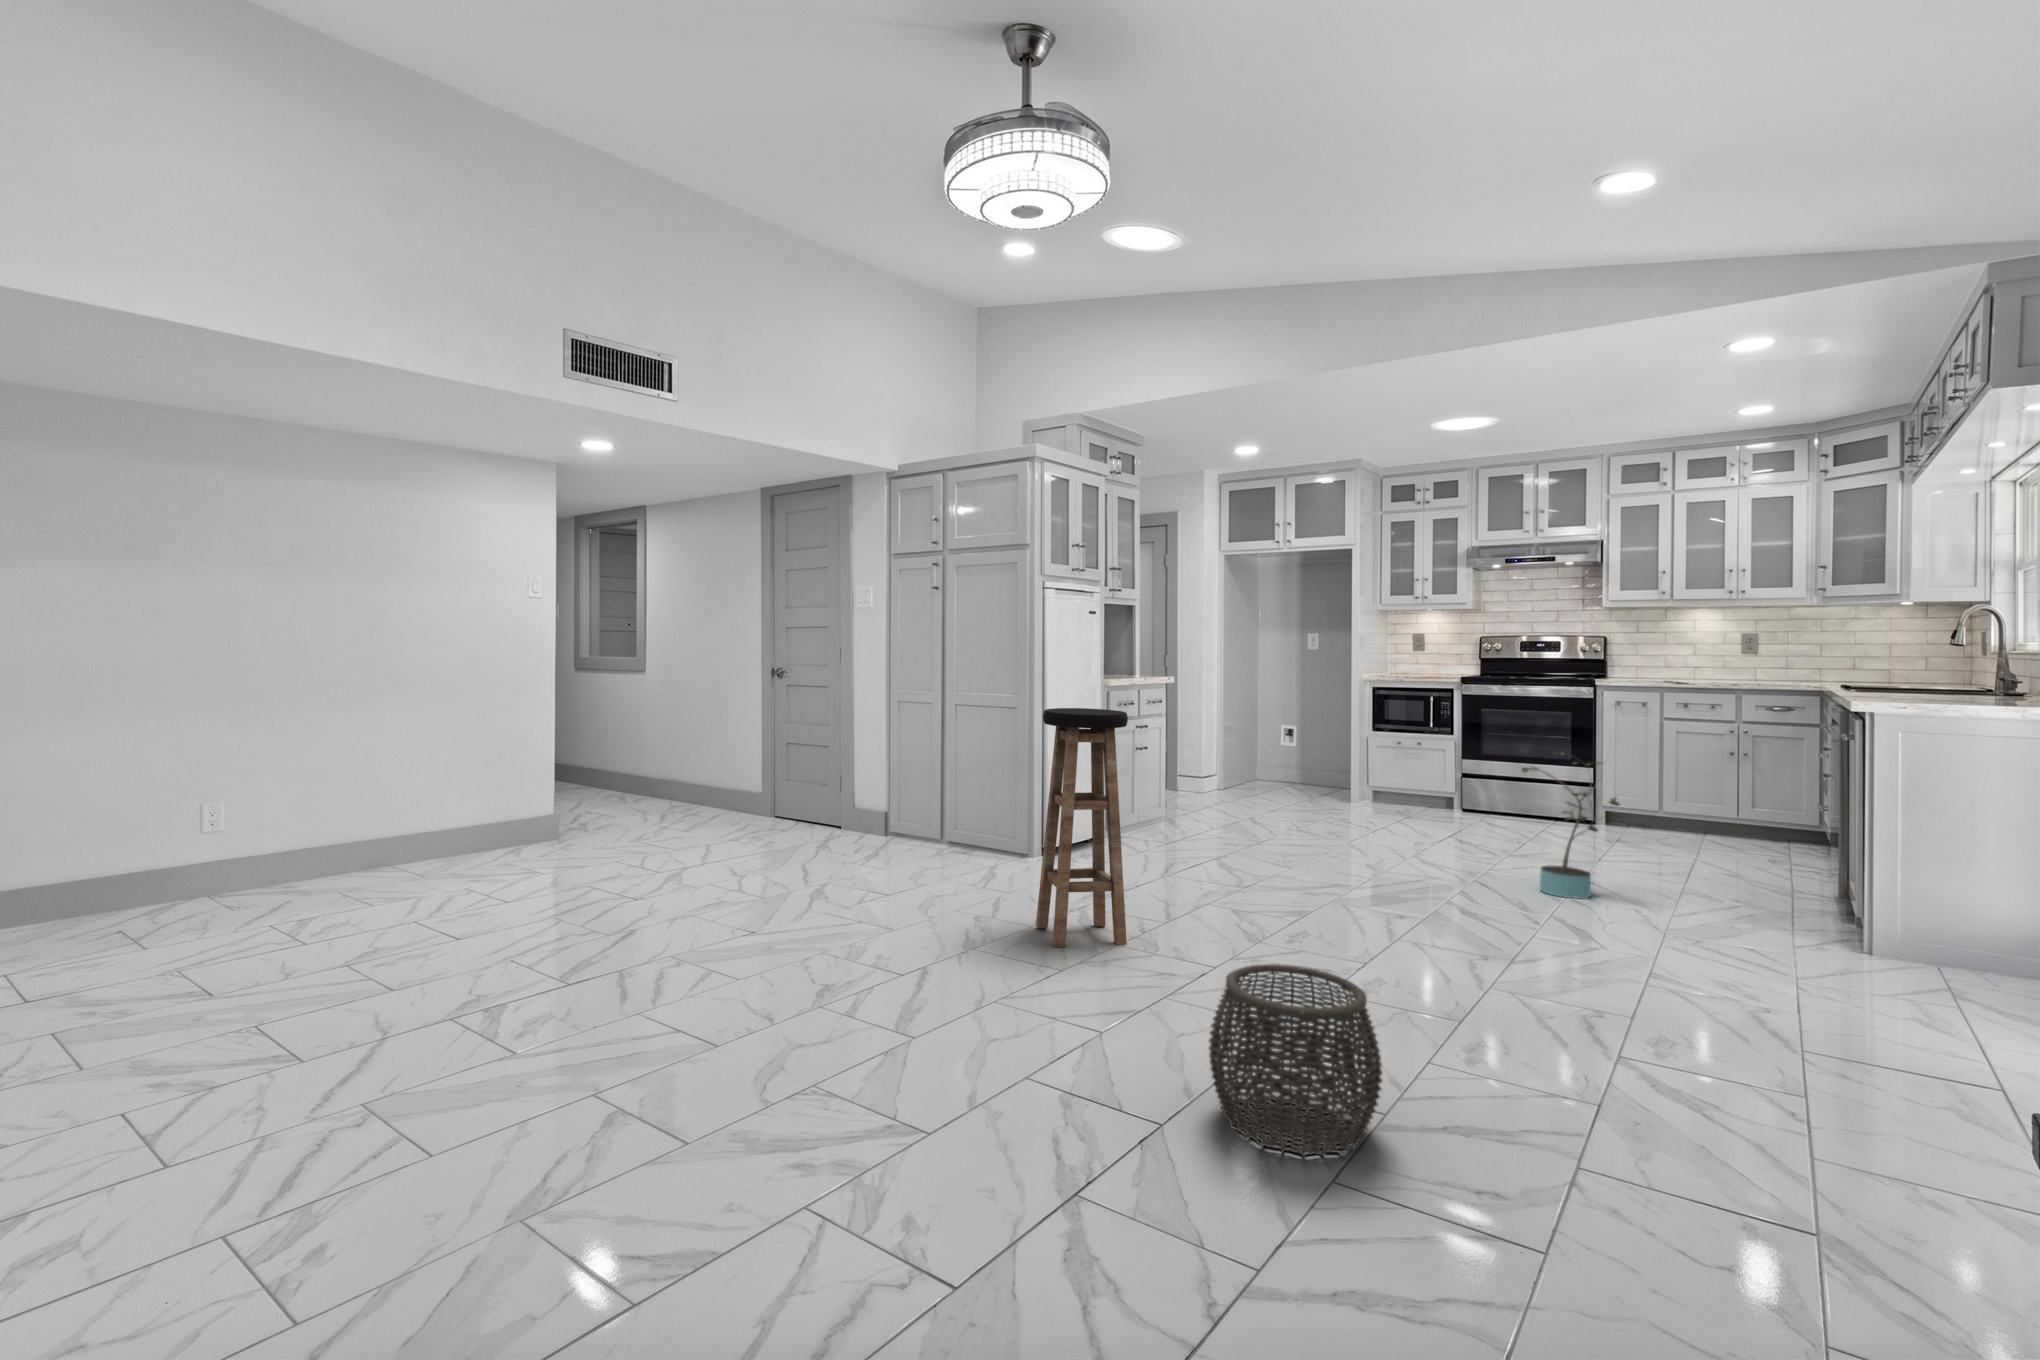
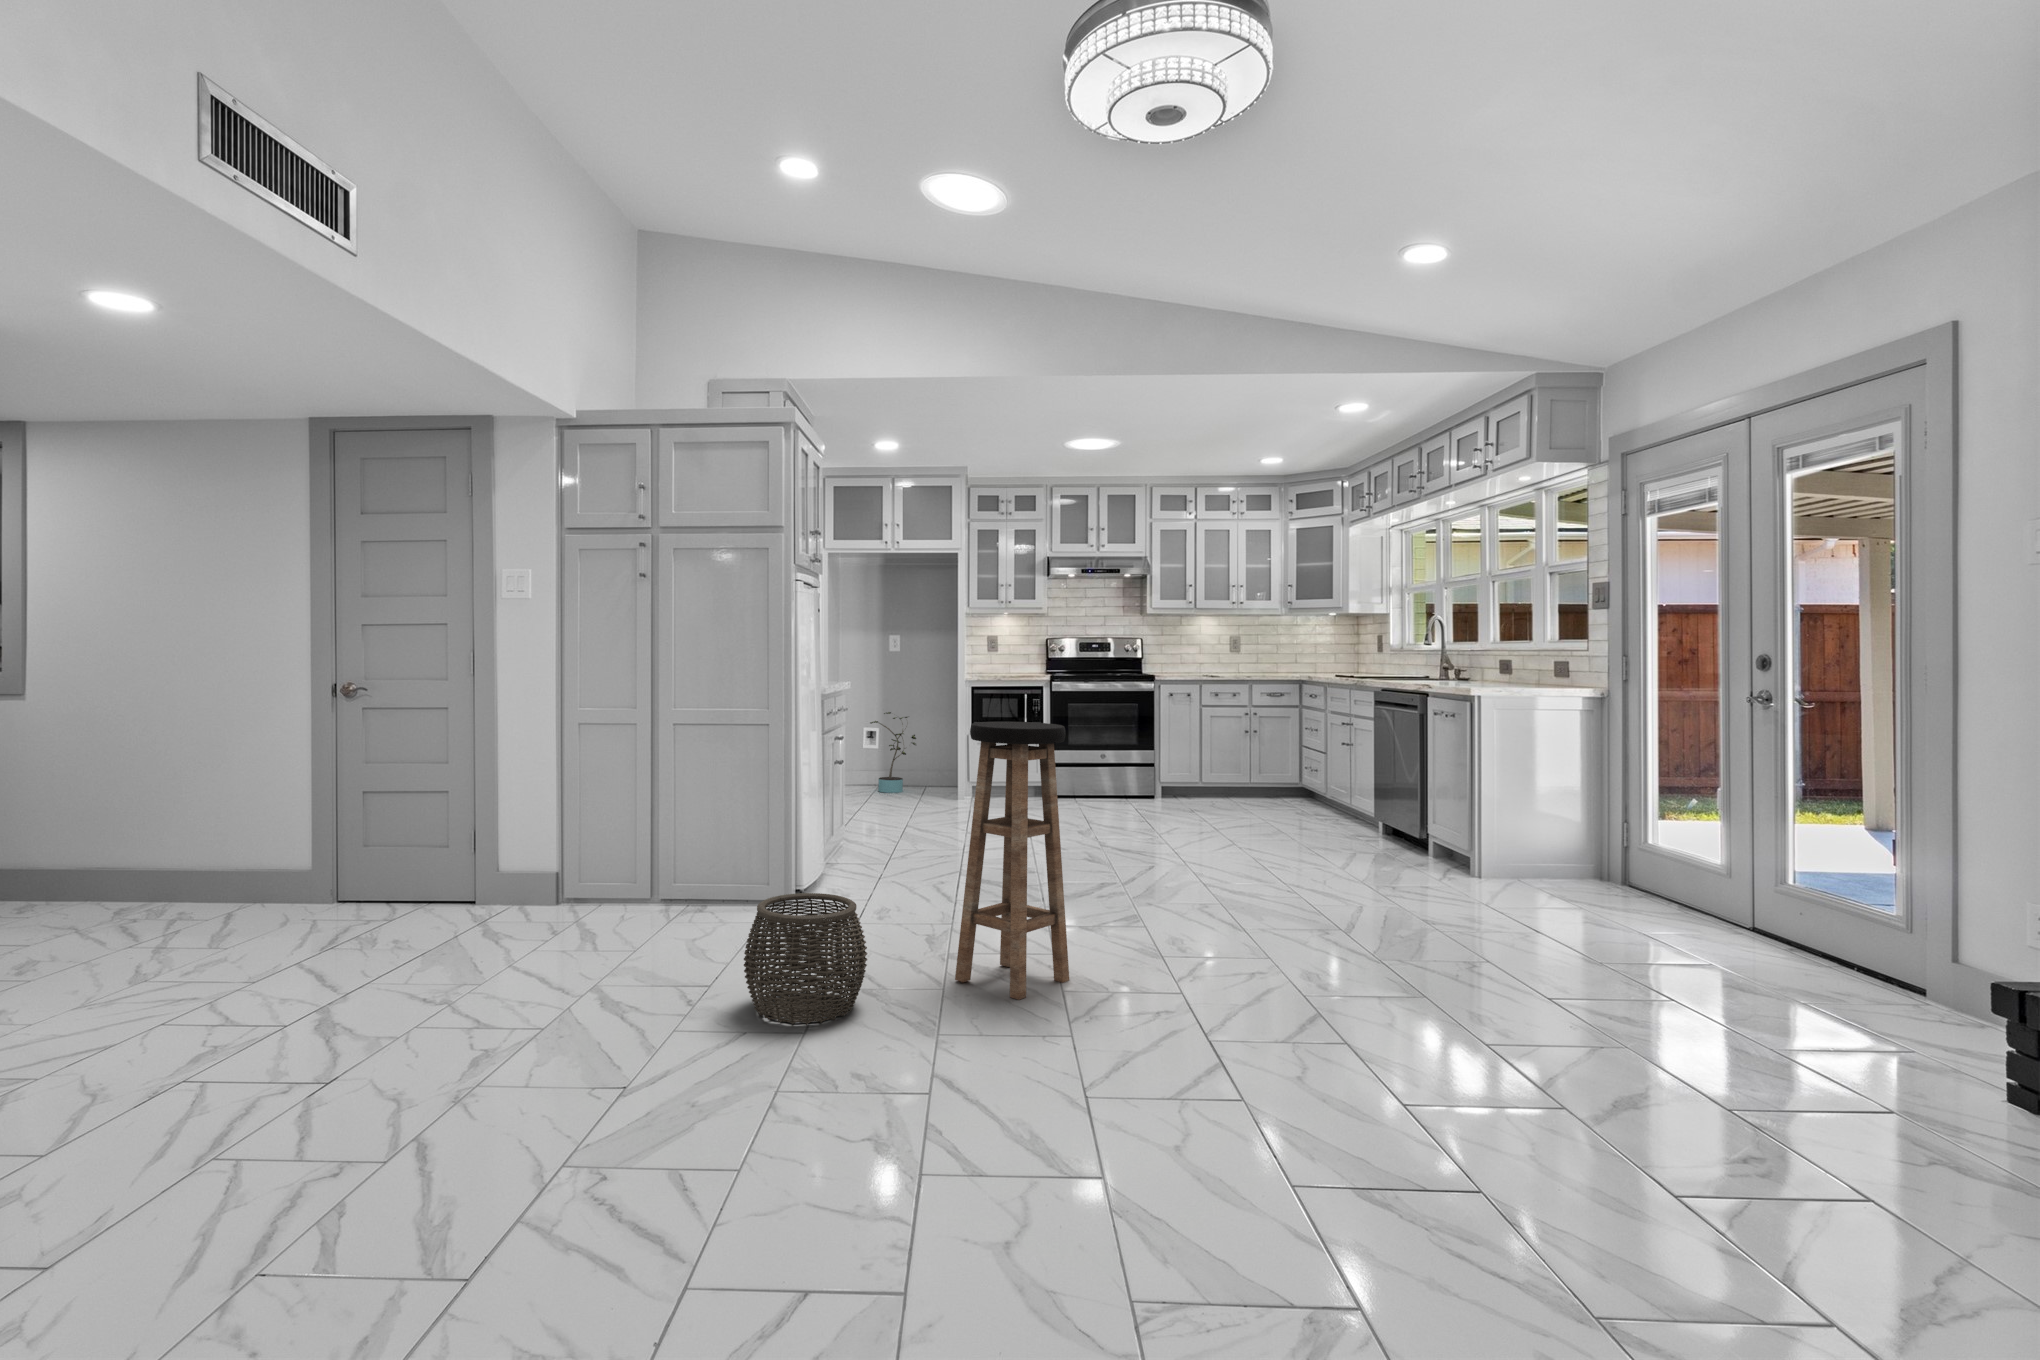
potted plant: present [1524,752,1619,899] -> present [870,712,916,793]
woven basket: present [1209,964,1382,1157] -> present [744,893,867,1024]

